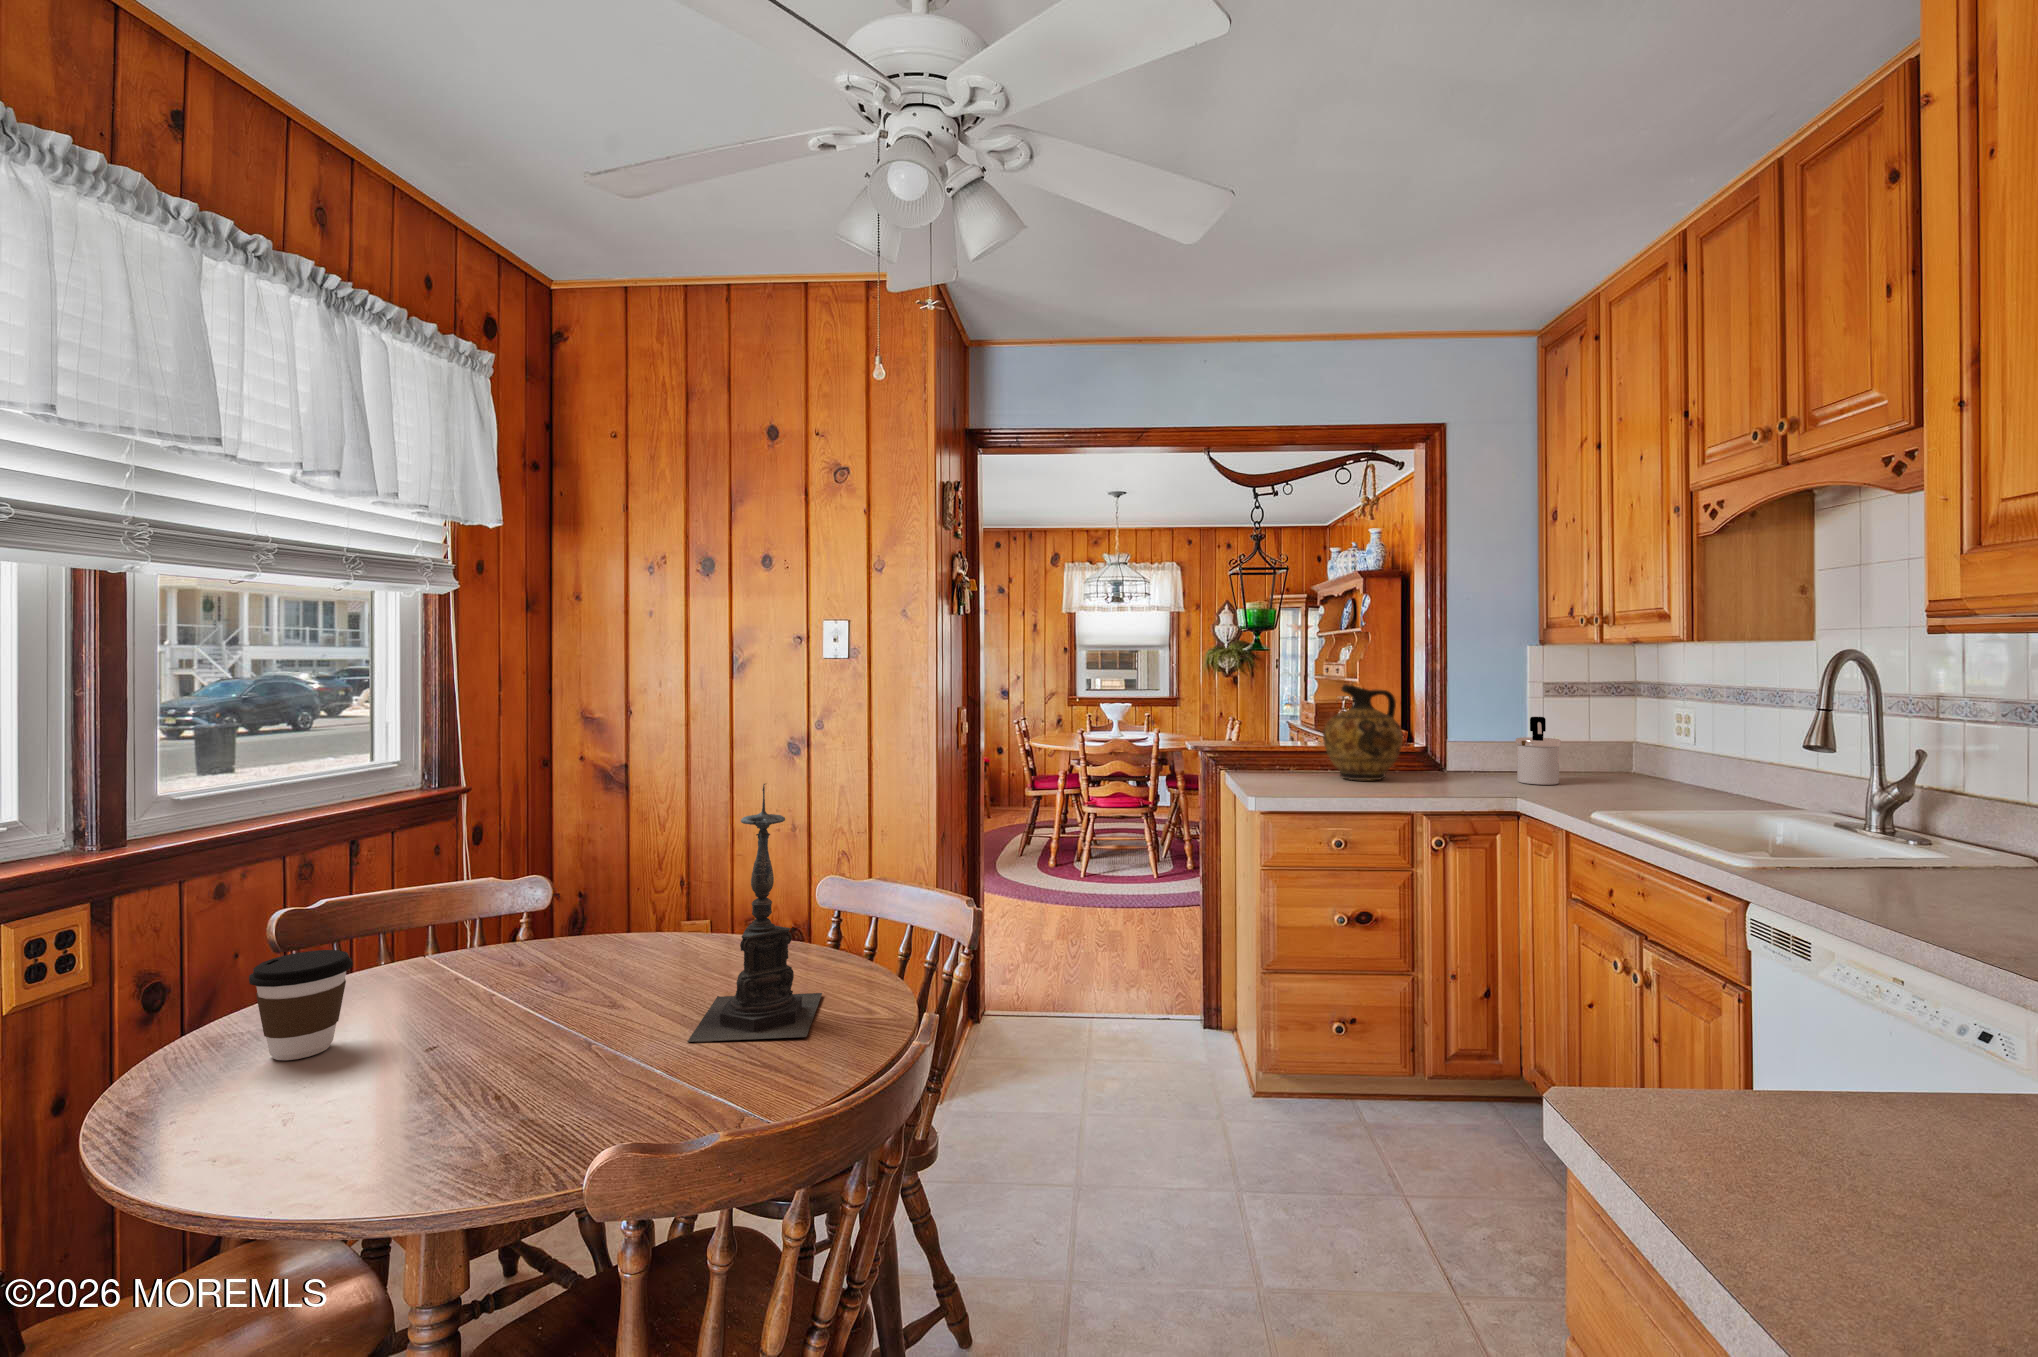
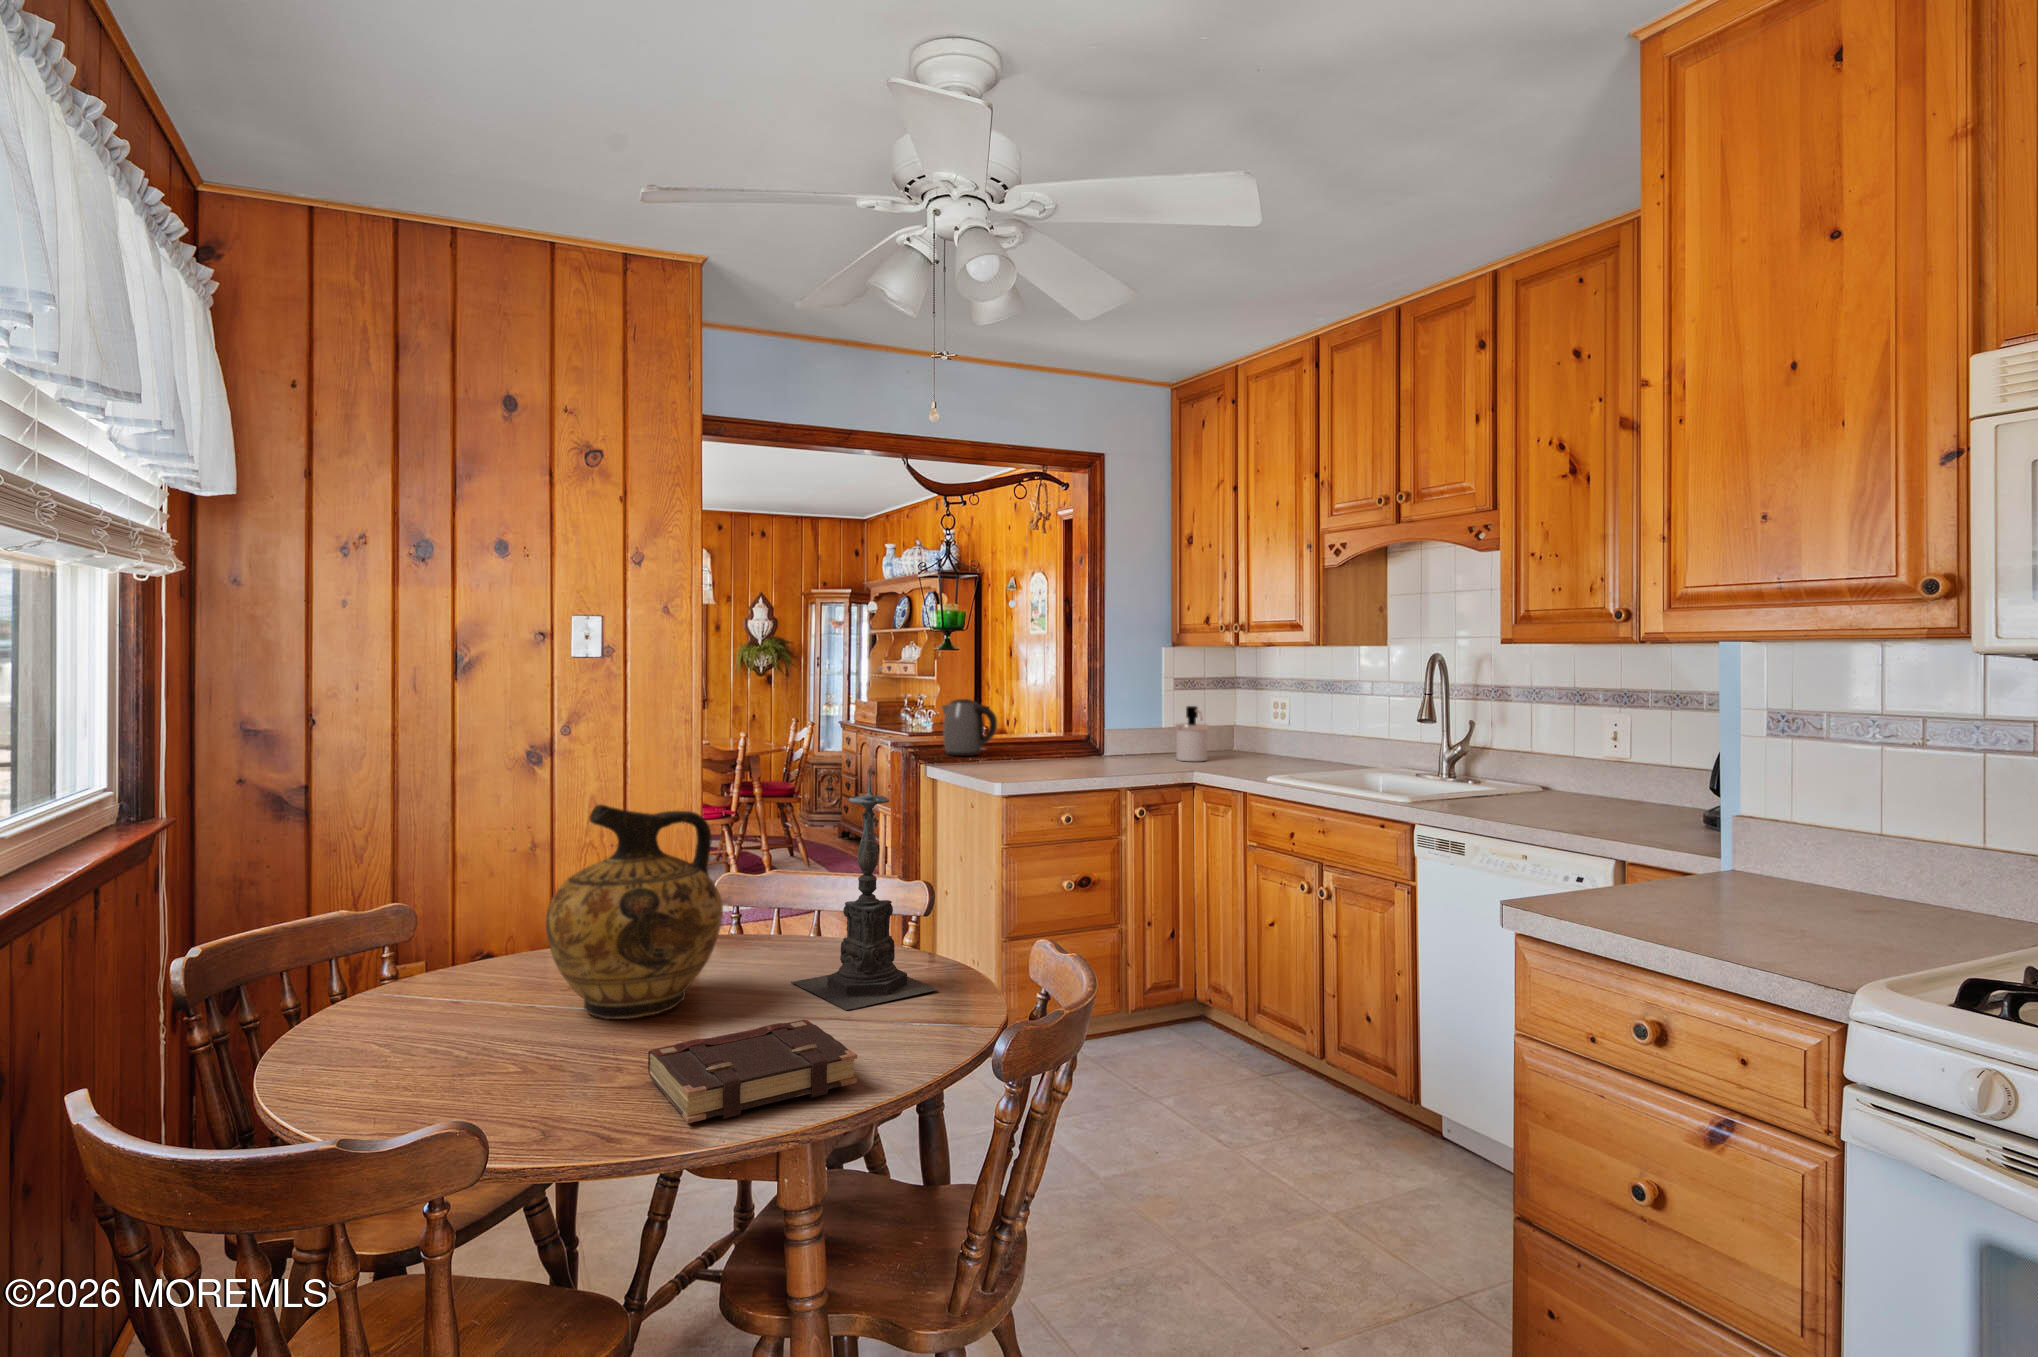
ceramic jug: present [1323,684,1403,780] -> present [546,805,723,1019]
kettle: none [1256,703,1310,763] -> present [942,699,997,756]
coffee cup: present [249,950,353,1060] -> none [418,971,522,1095]
book: none [292,1050,555,1148] -> present [648,1020,858,1123]

